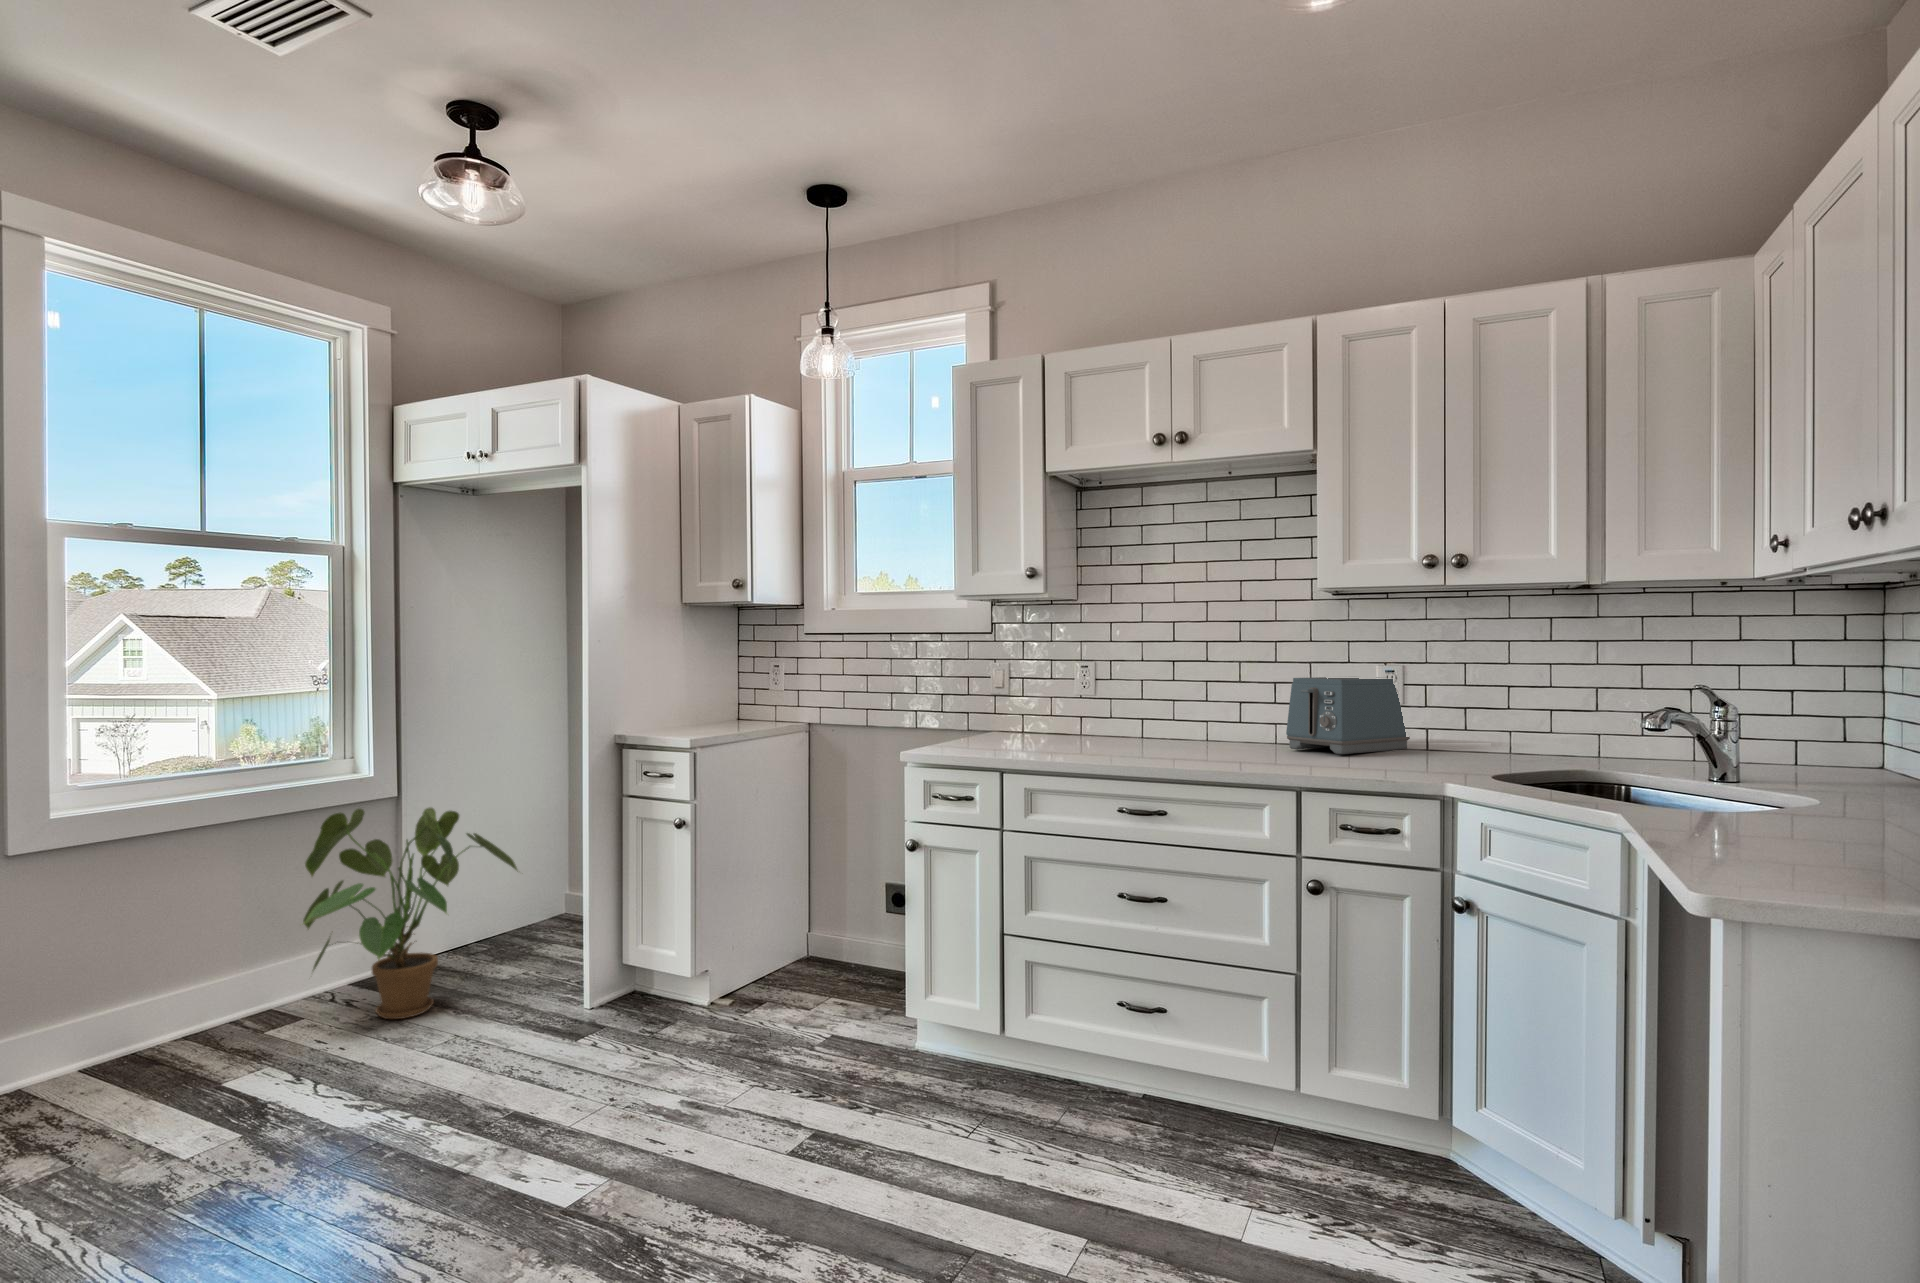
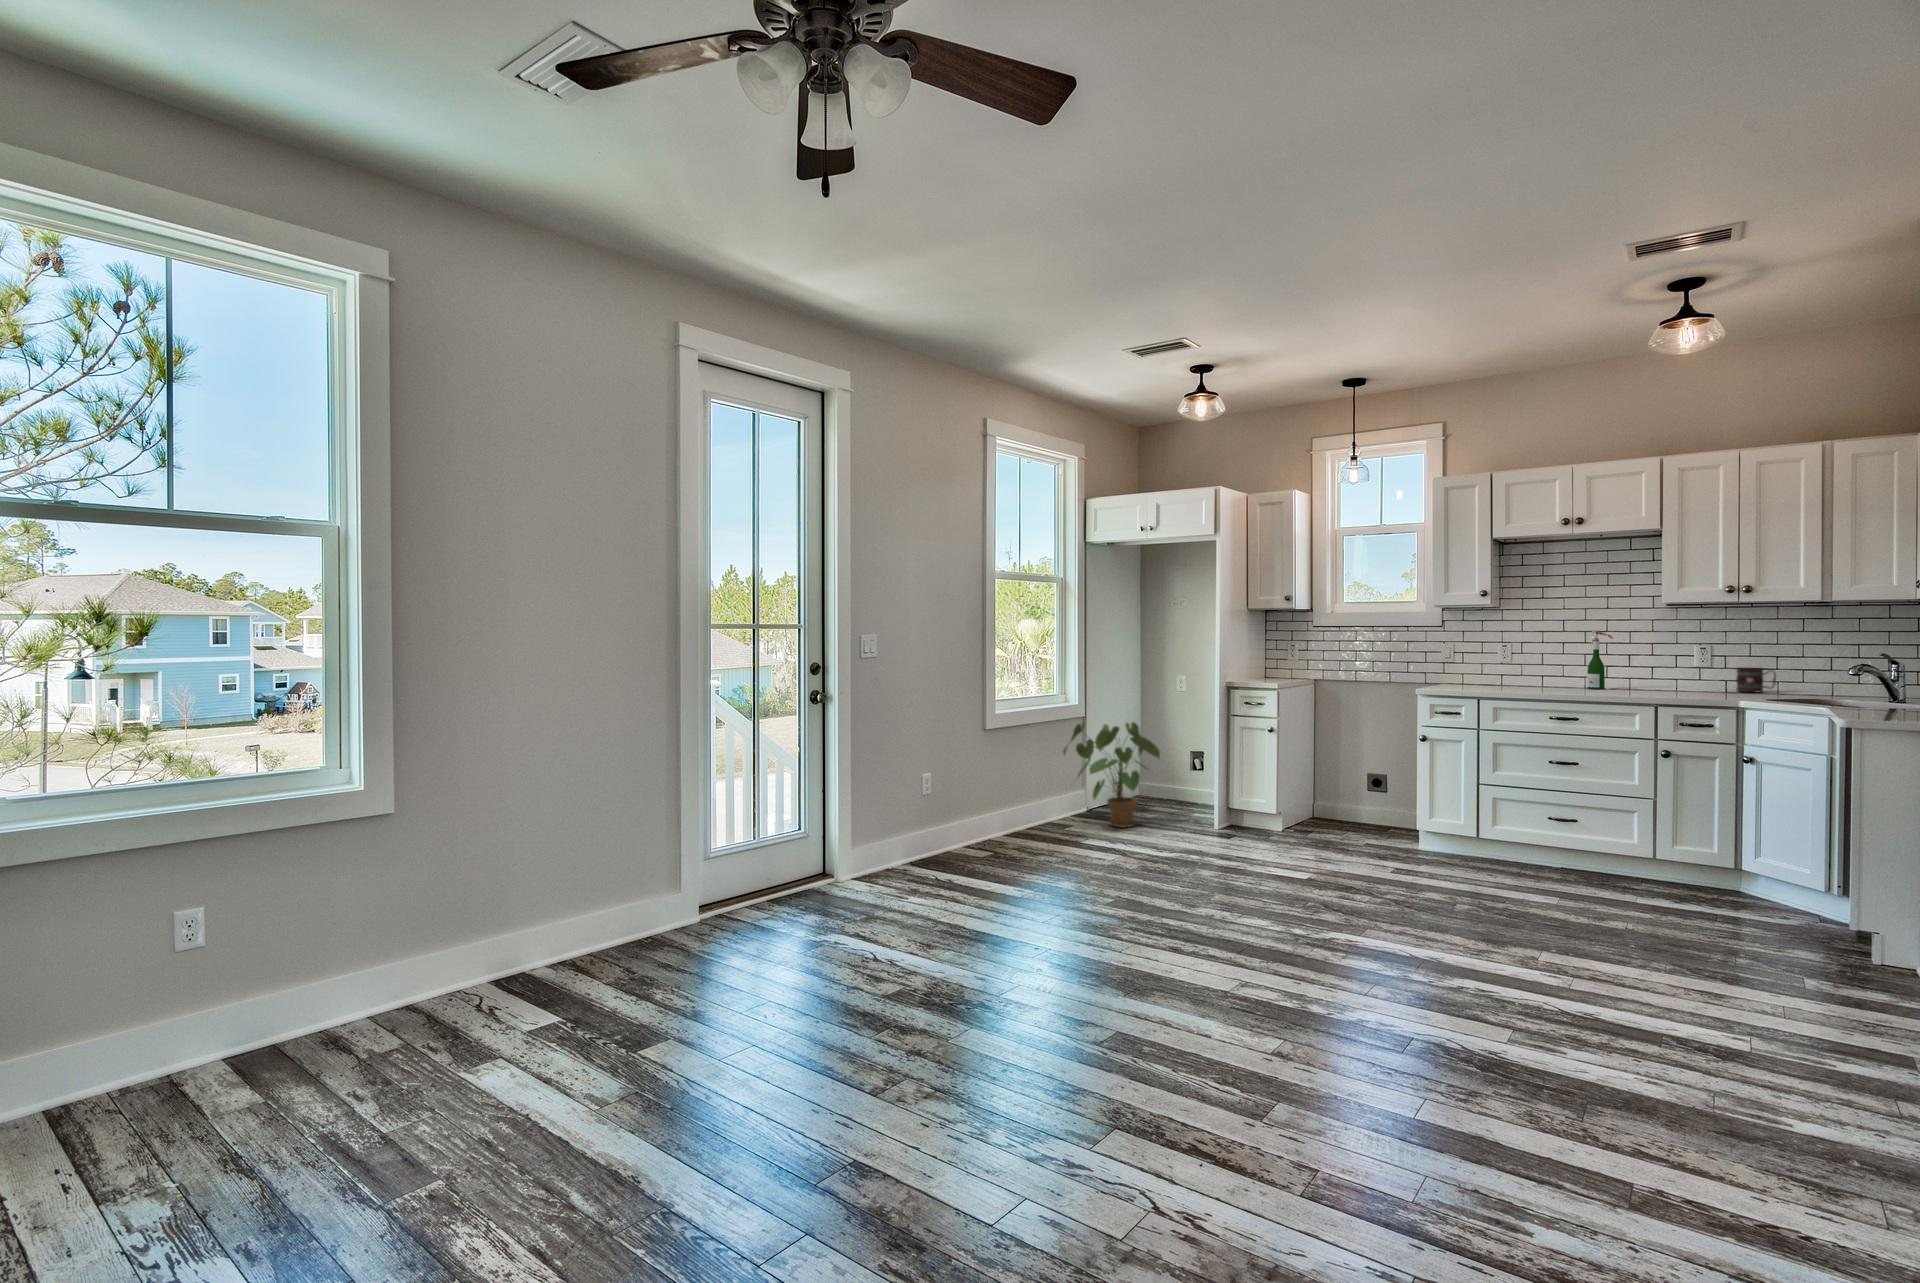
wine bottle: none [1209,639,1248,745] -> present [1587,630,1613,689]
toaster: present [1286,677,1410,754] -> none [1639,651,1717,692]
mug: none [1441,707,1505,754] -> present [1736,667,1776,692]

